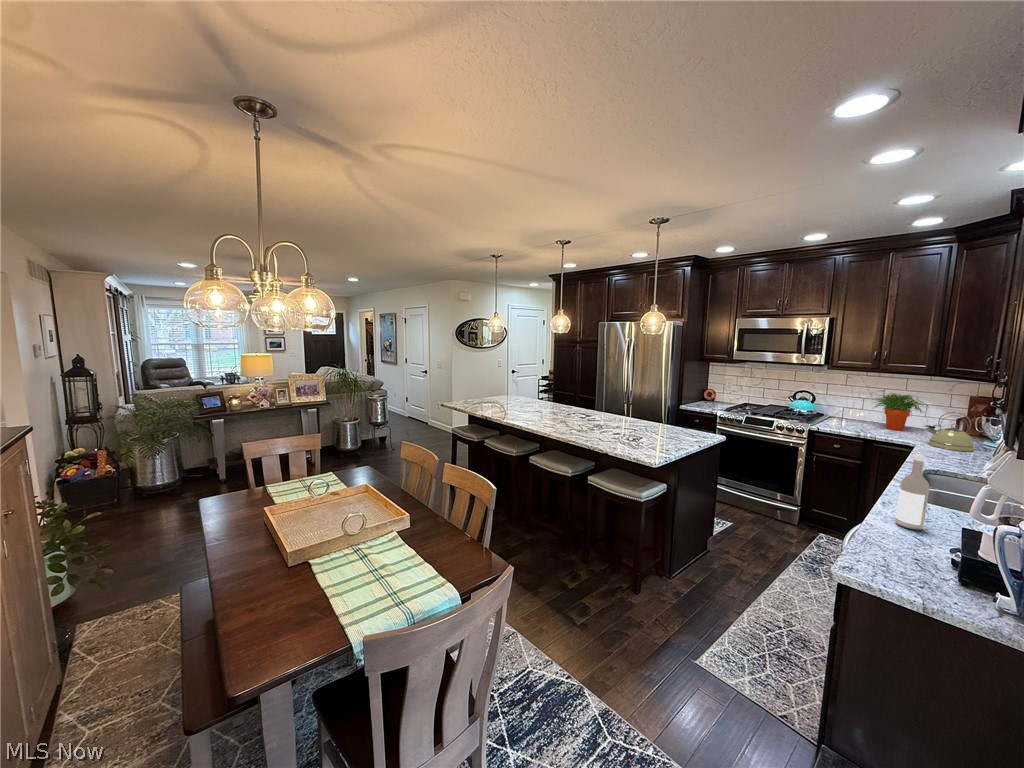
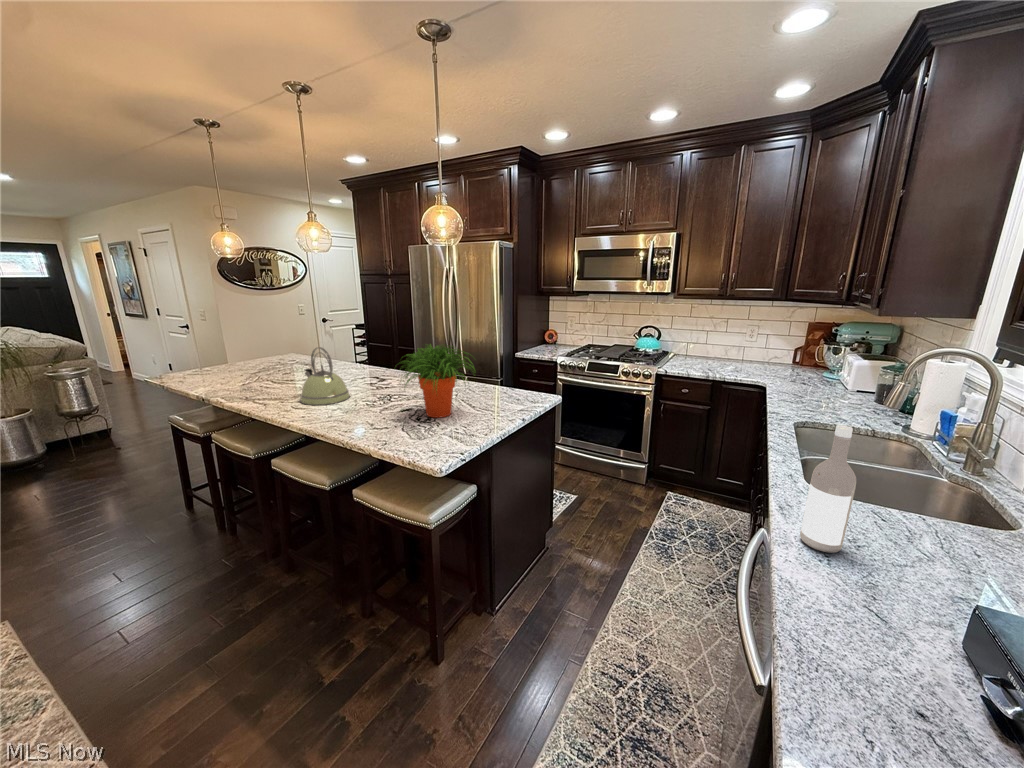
potted plant: present [875,393,924,431] -> present [395,344,475,418]
kettle: present [925,412,975,452] -> present [300,347,350,405]

